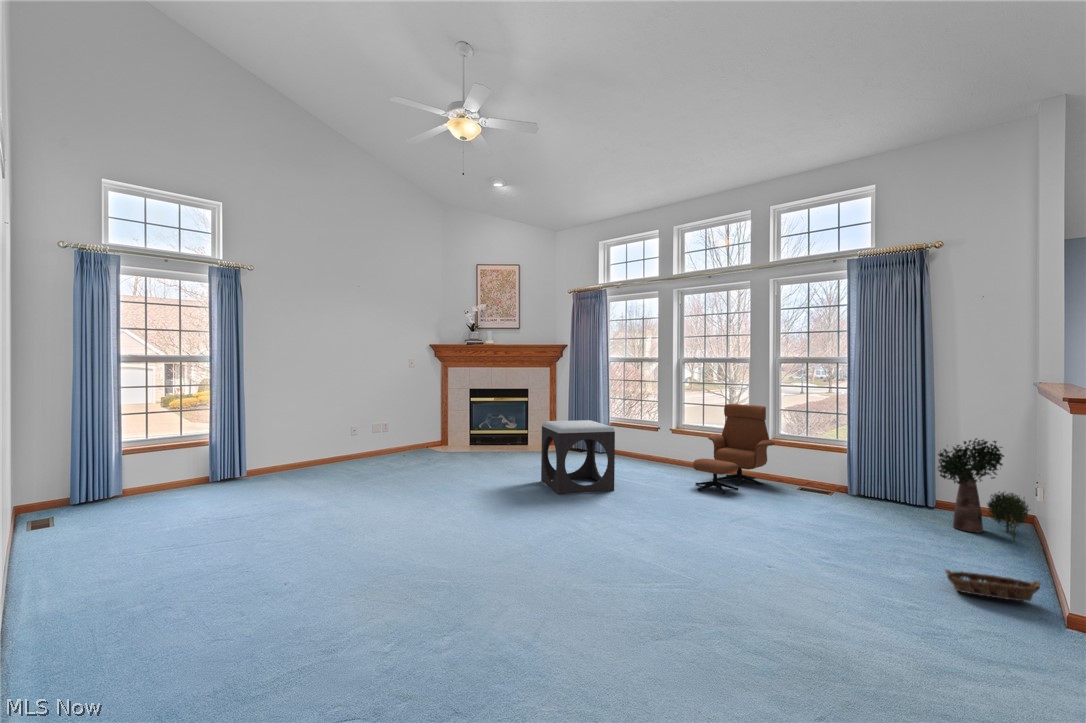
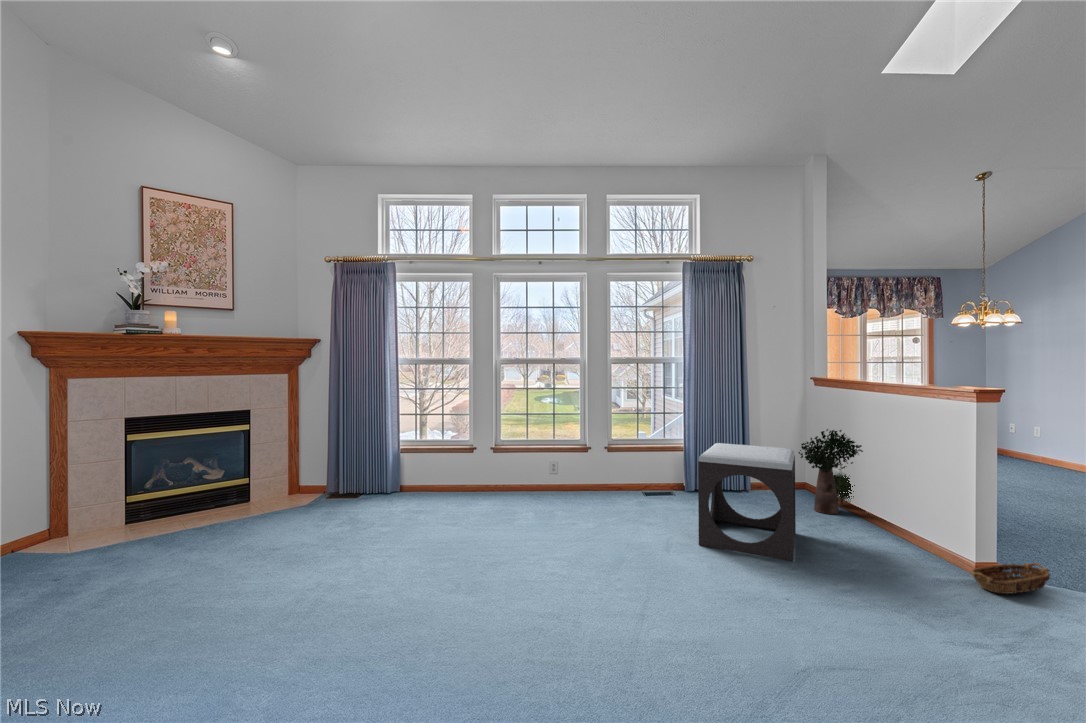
lounge chair: present [693,404,775,494] -> none [559,412,635,526]
footstool: present [541,420,615,494] -> present [698,443,796,562]

